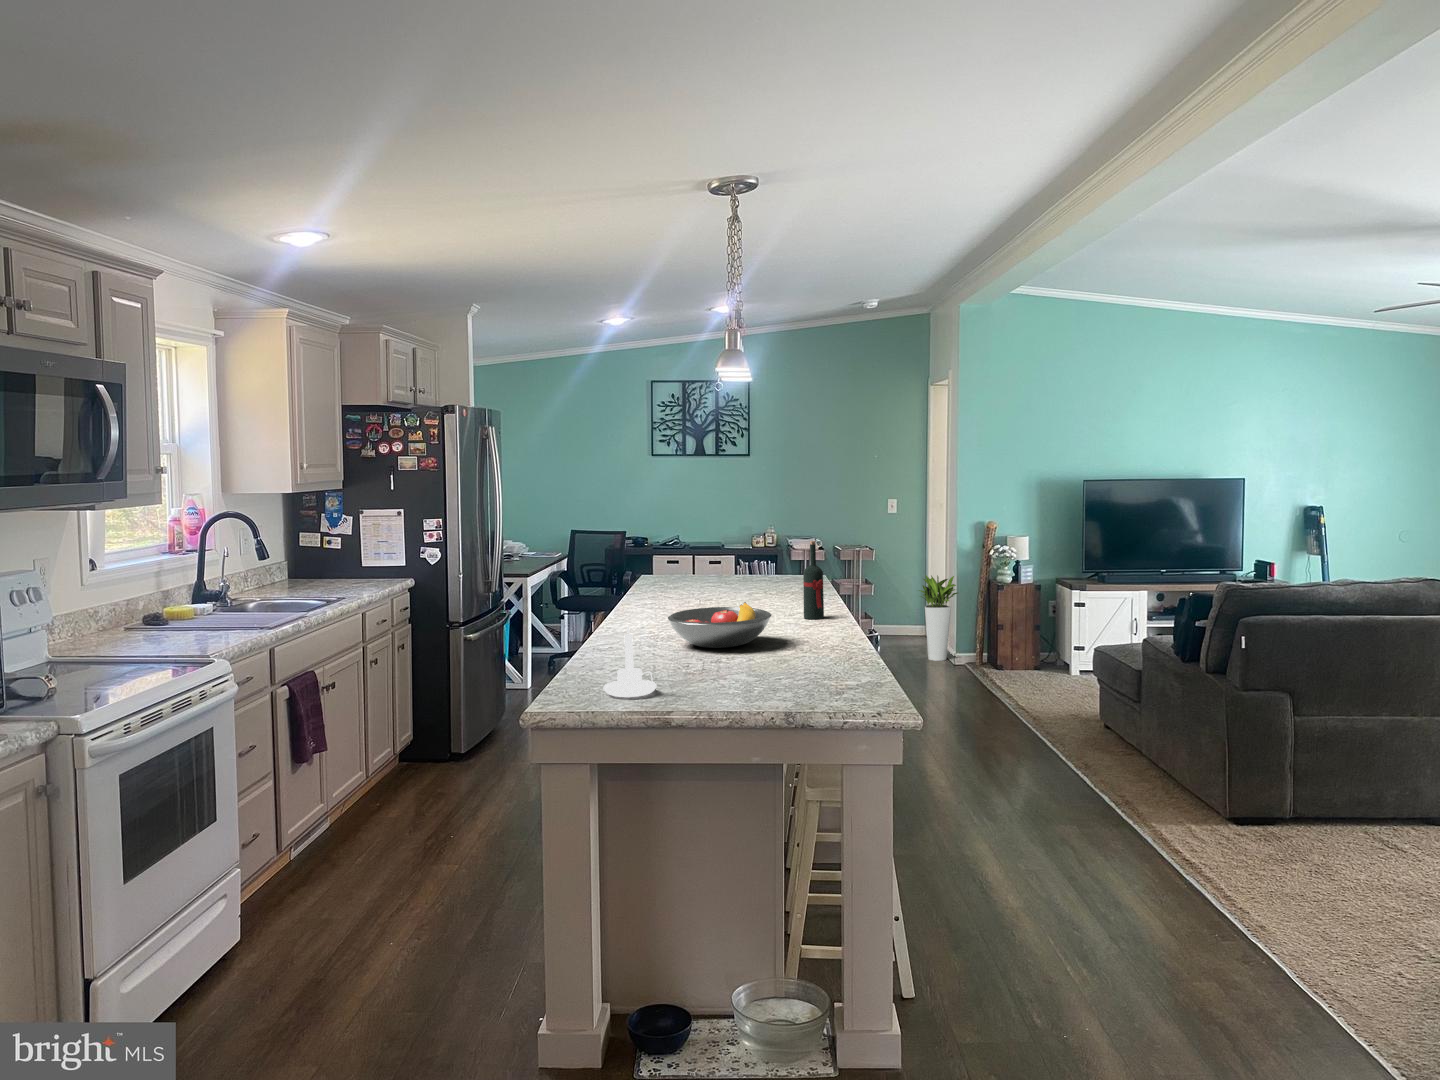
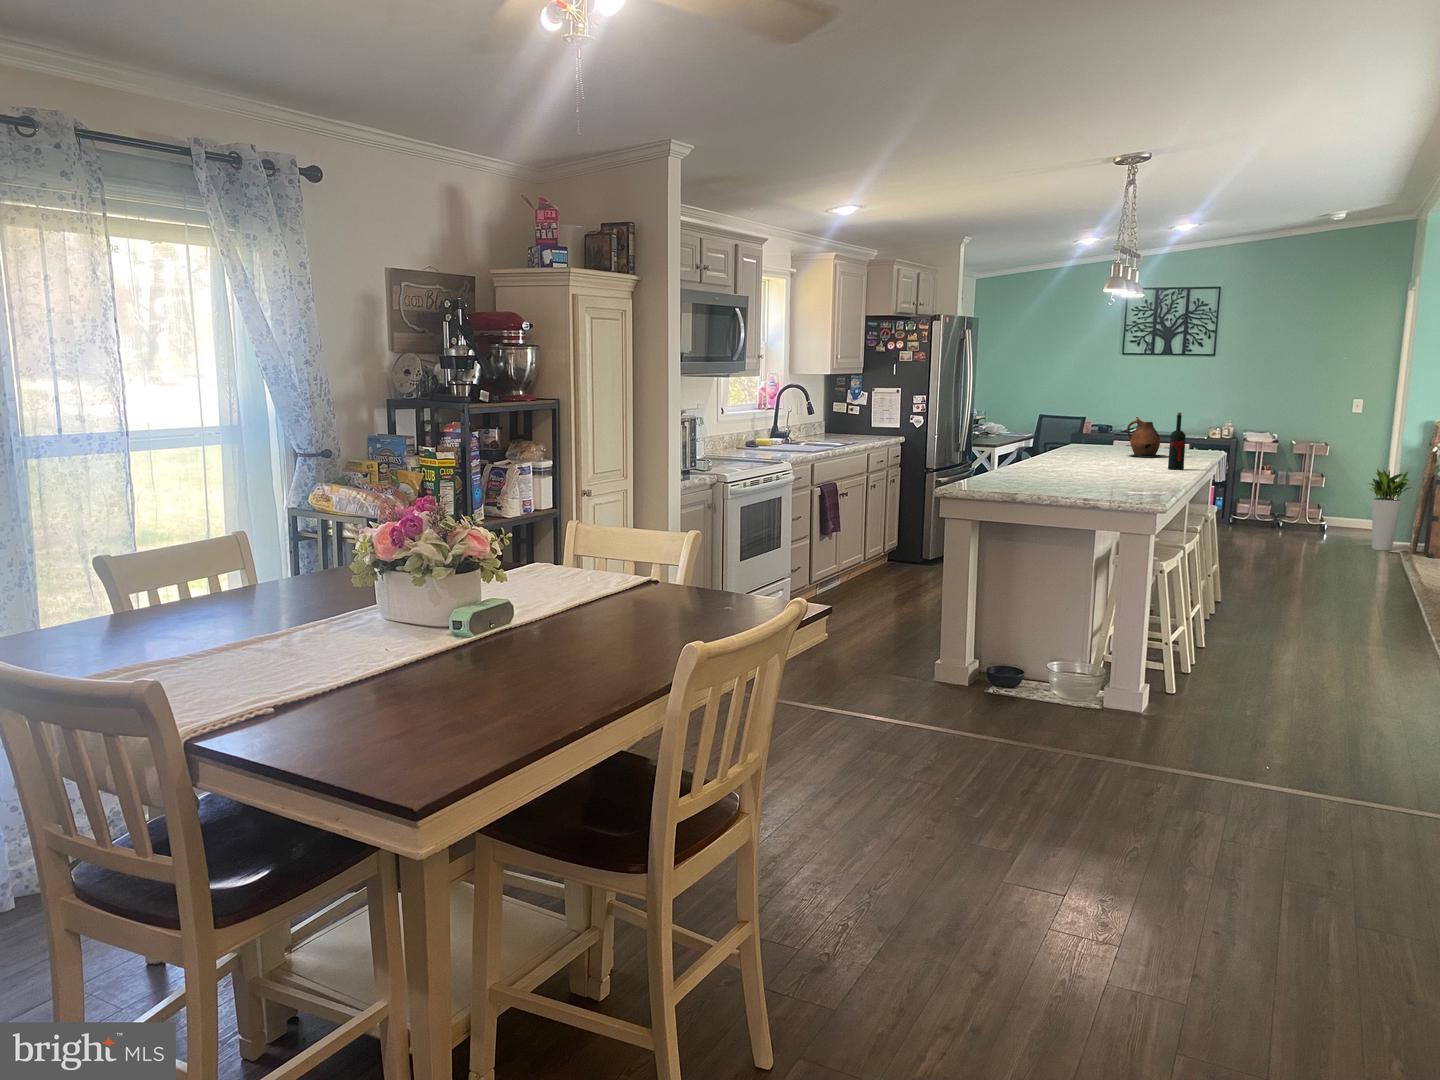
ceramic pitcher: none [715,540,765,593] -> present [1127,417,1166,458]
fruit bowl: present [668,602,771,648] -> none [1050,448,1123,475]
candle holder: present [603,626,657,697] -> none [986,443,1018,484]

